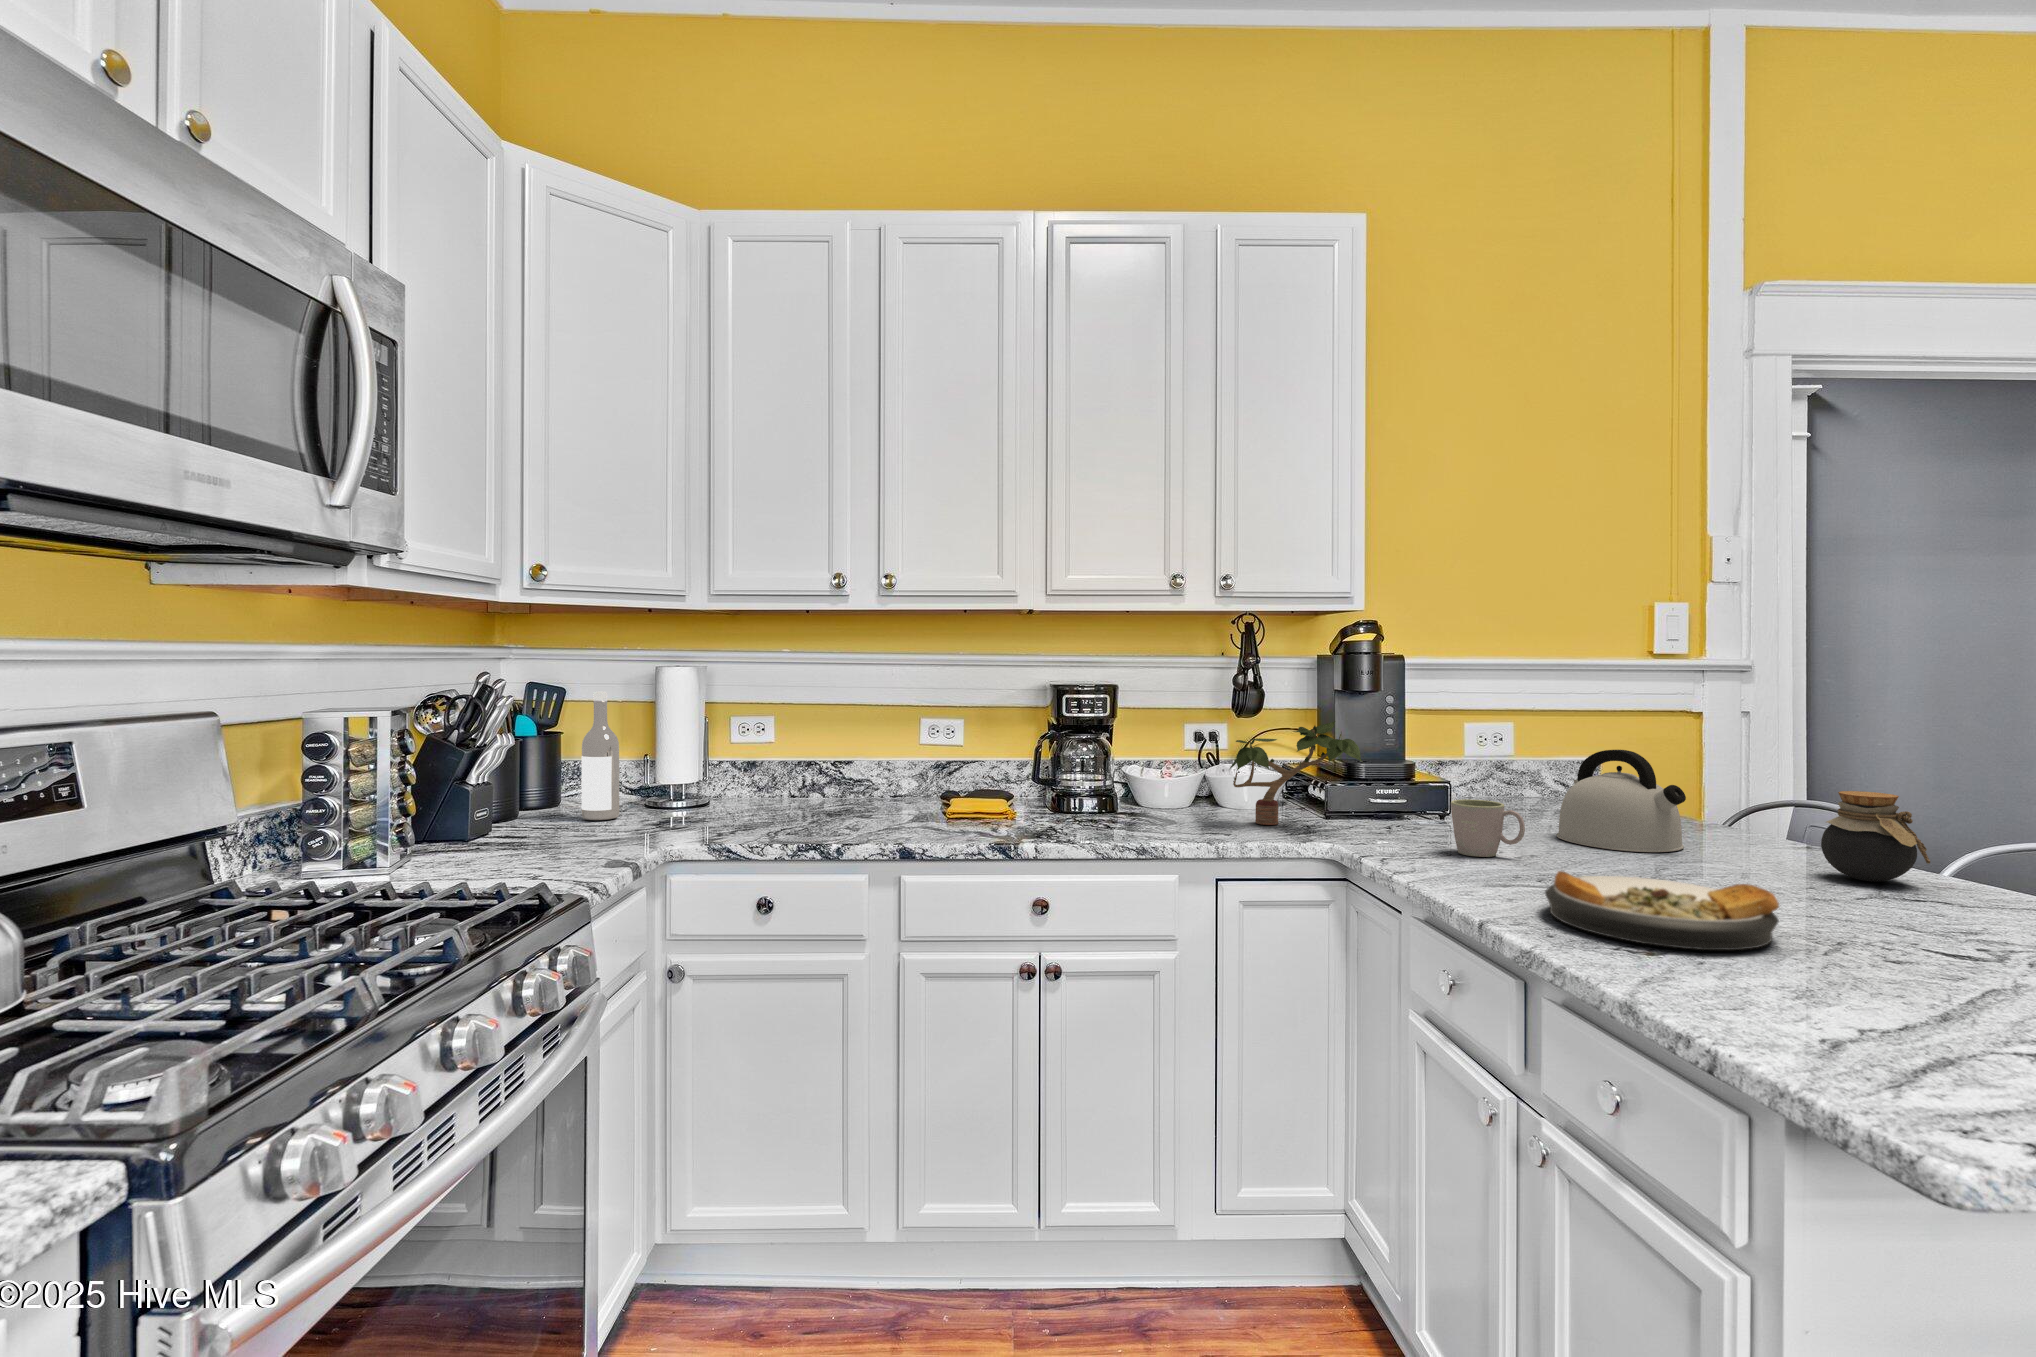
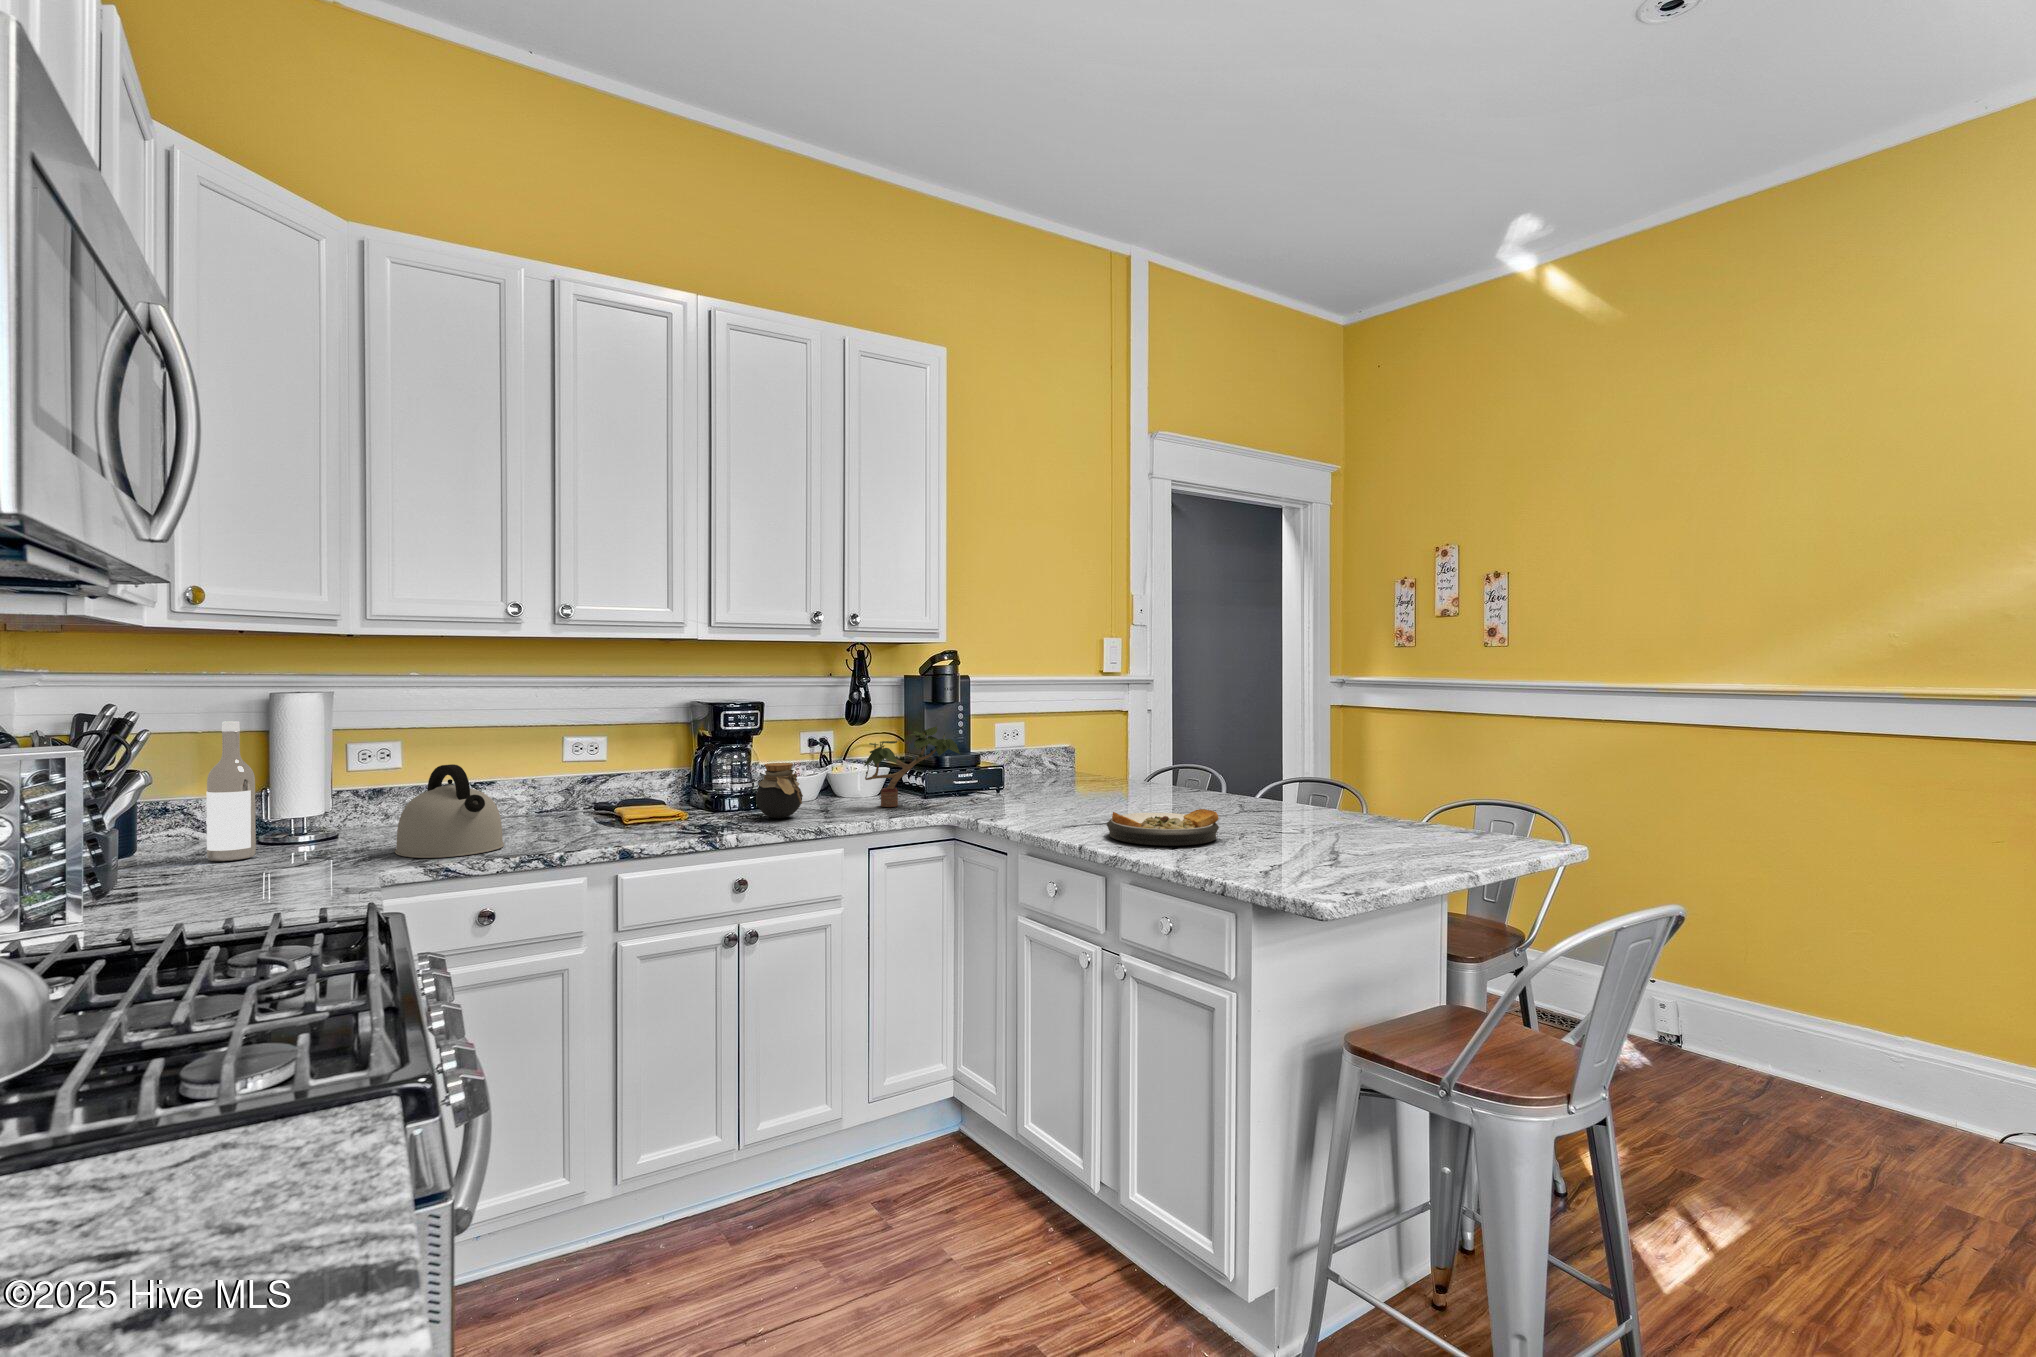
kettle: present [1557,750,1686,852] -> present [395,764,504,858]
jar: present [1821,791,1930,882] -> present [756,763,803,818]
mug: present [1451,799,1525,857] -> none [1025,776,1070,813]

